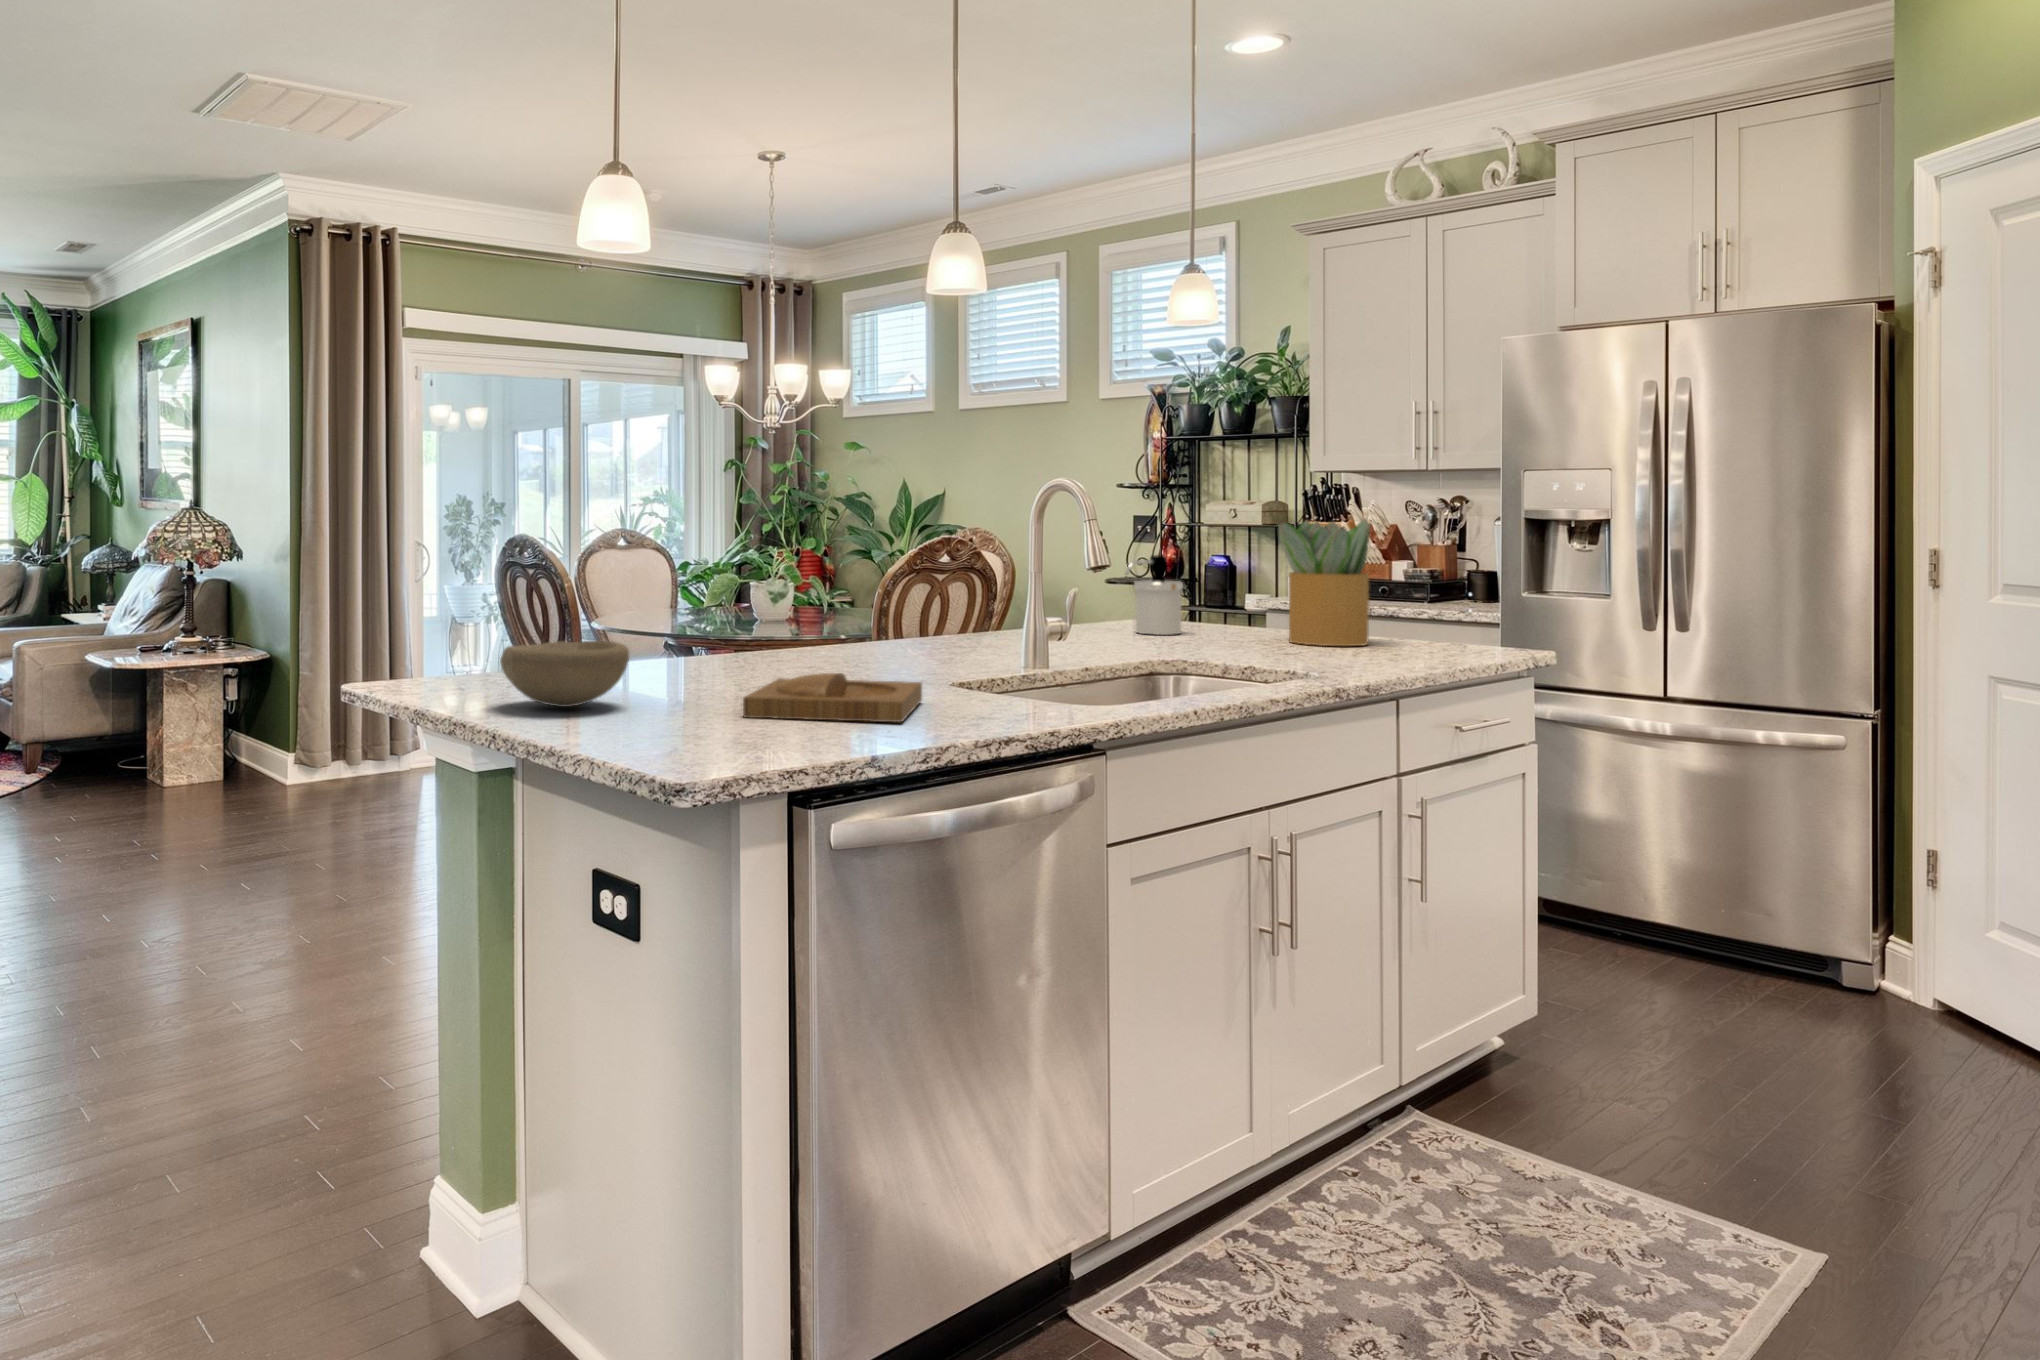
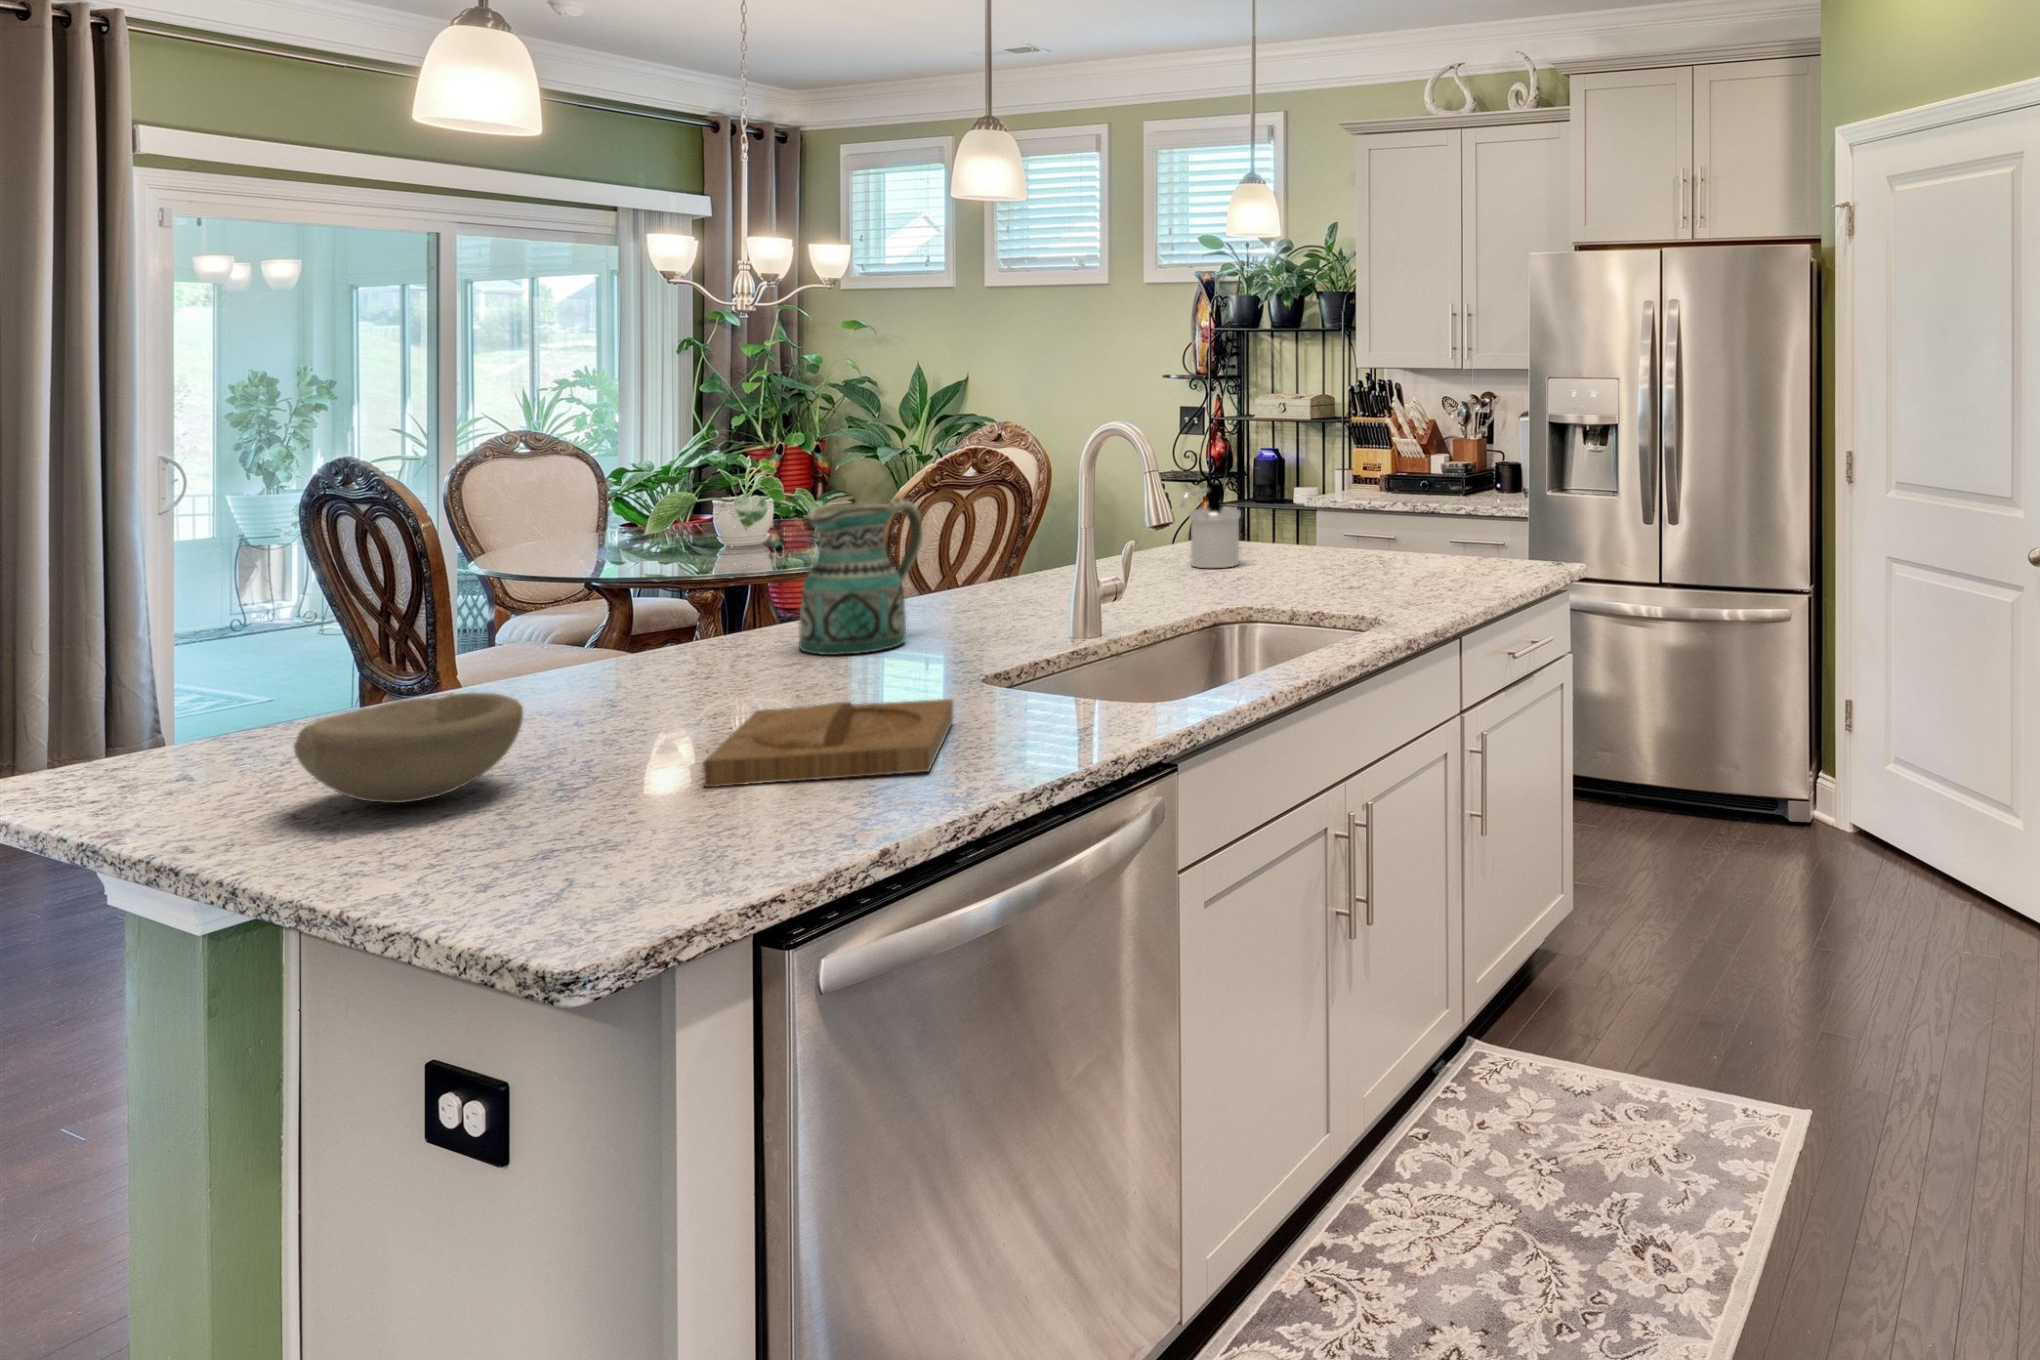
potted plant: present [1278,519,1370,646] -> none [1336,444,1426,575]
ceramic pitcher: none [809,543,903,665] -> present [799,498,923,655]

